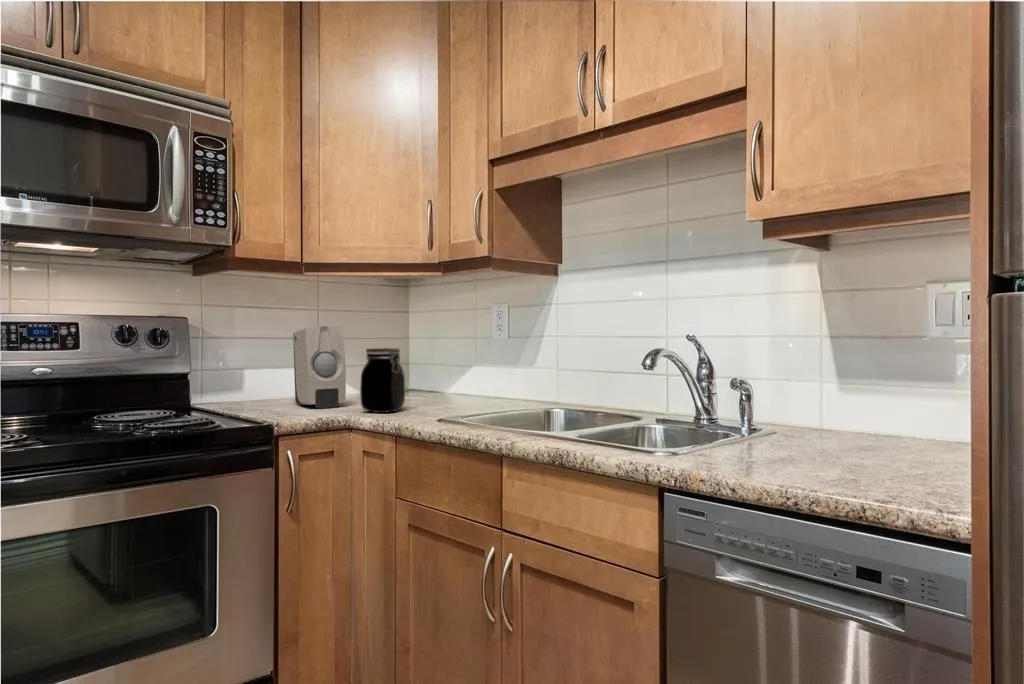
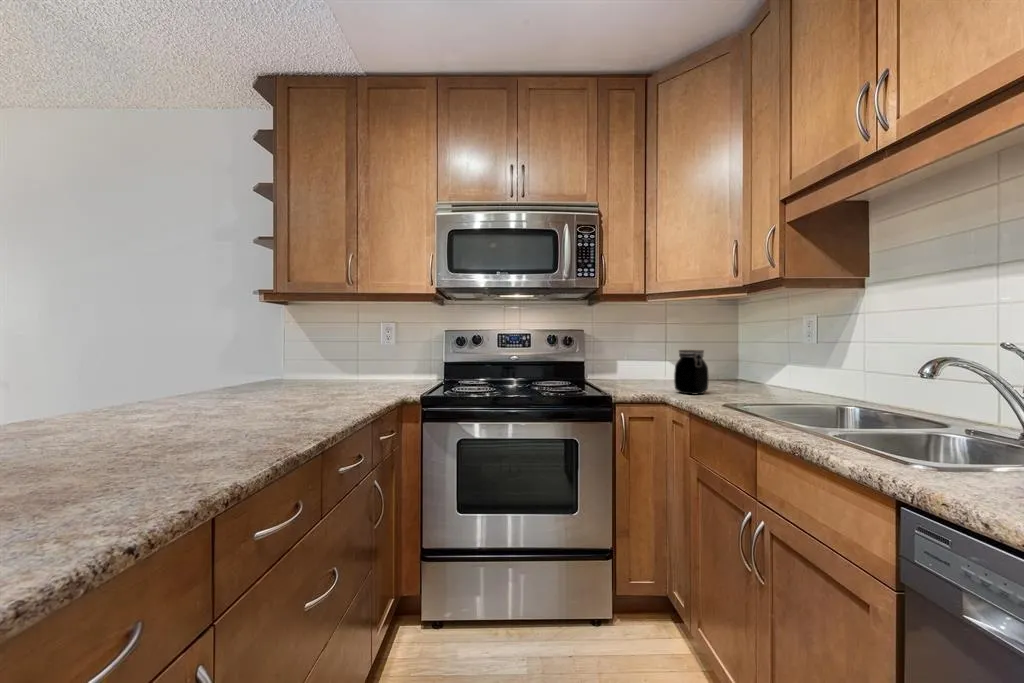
soap dispenser: present [293,325,346,408] -> none [641,334,670,387]

